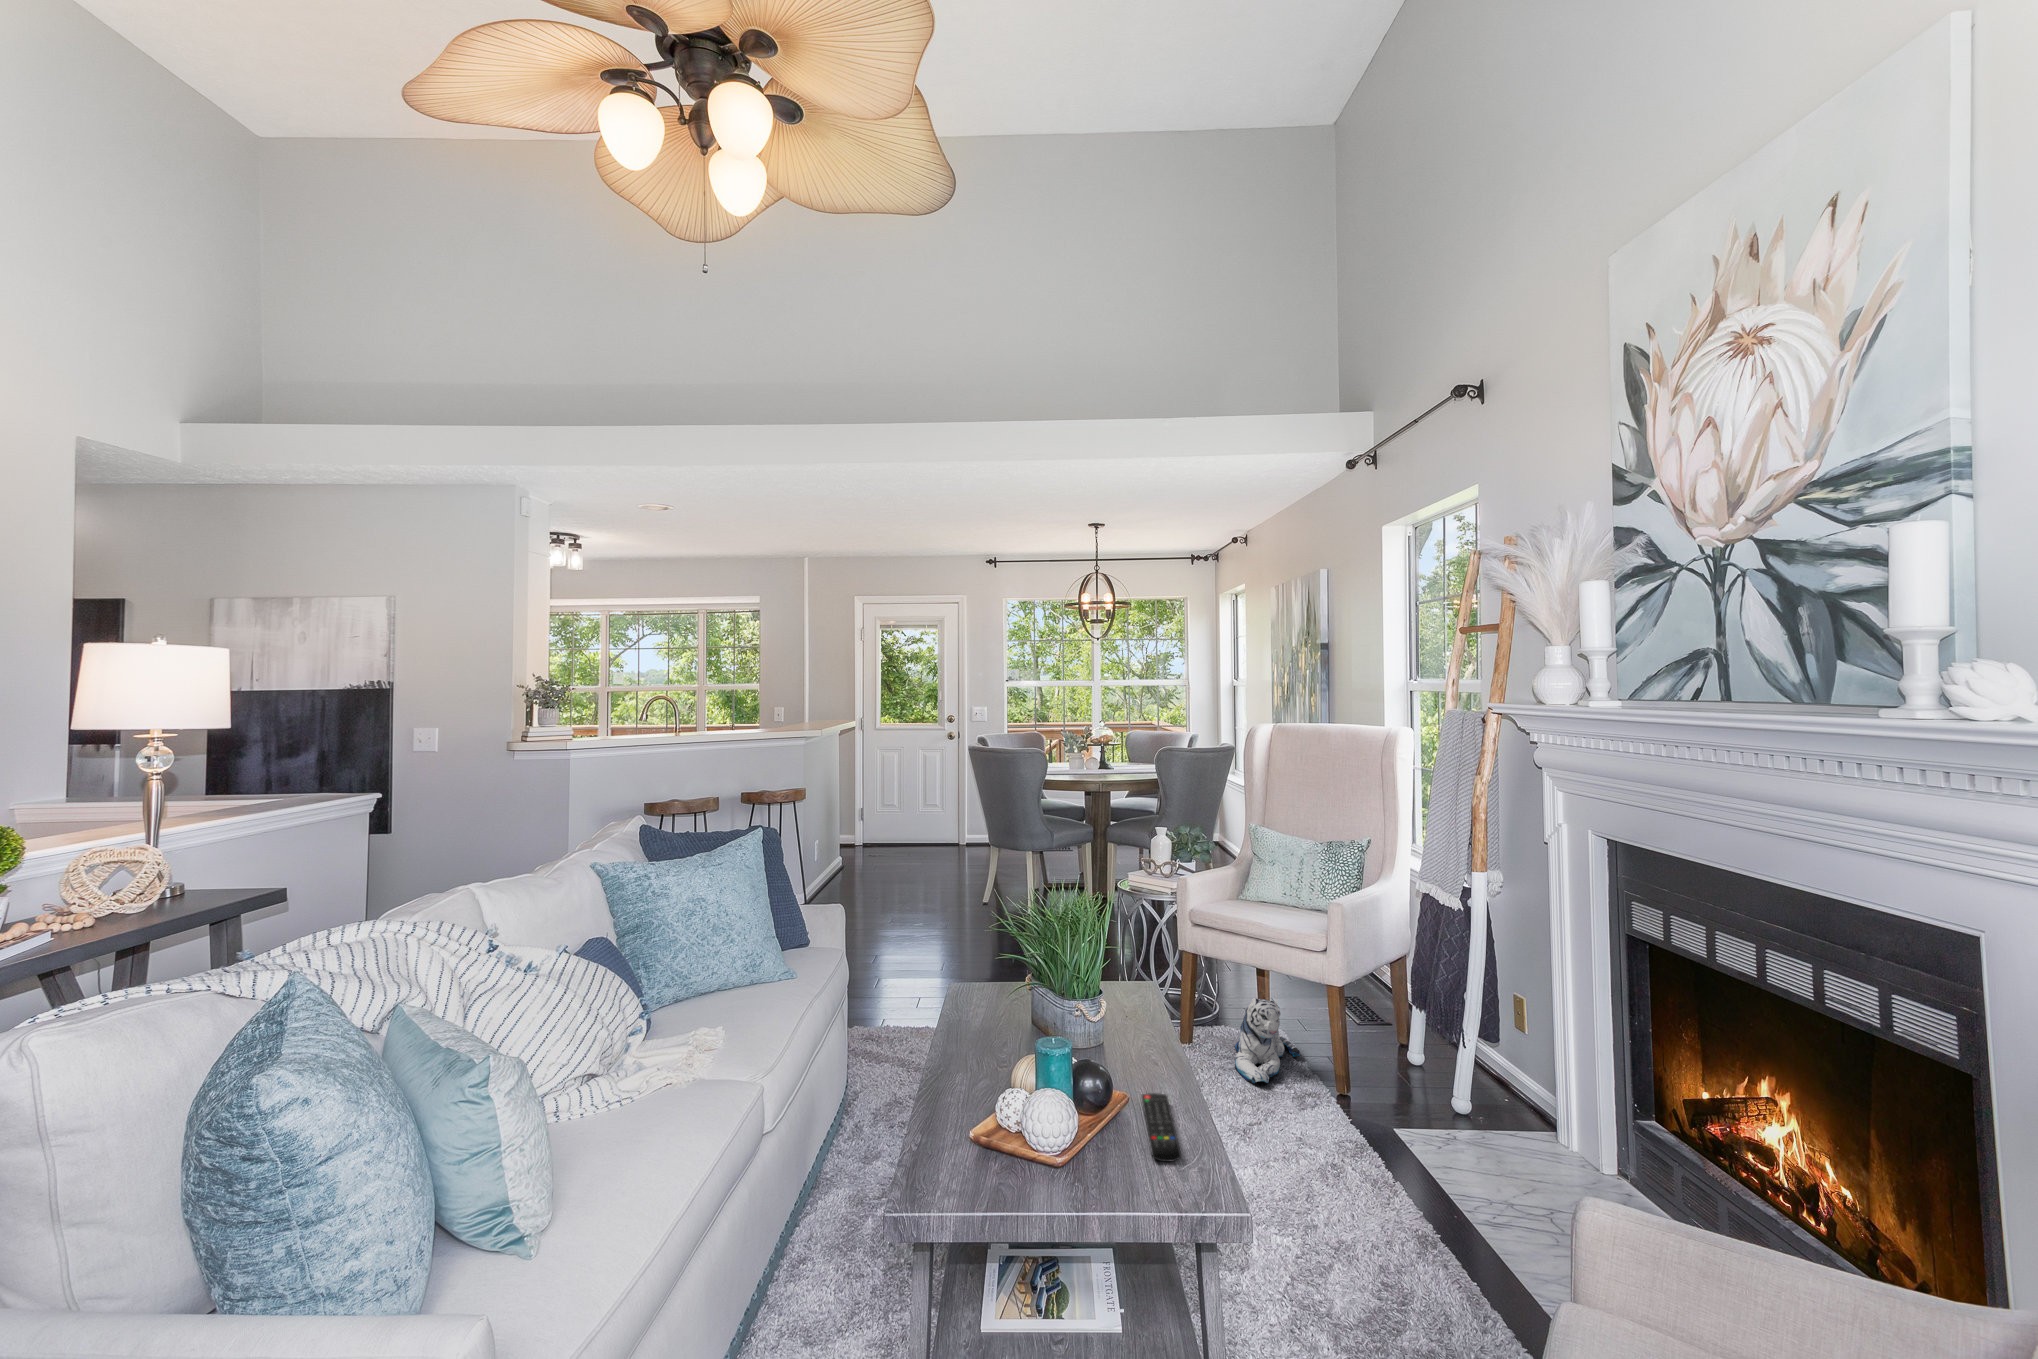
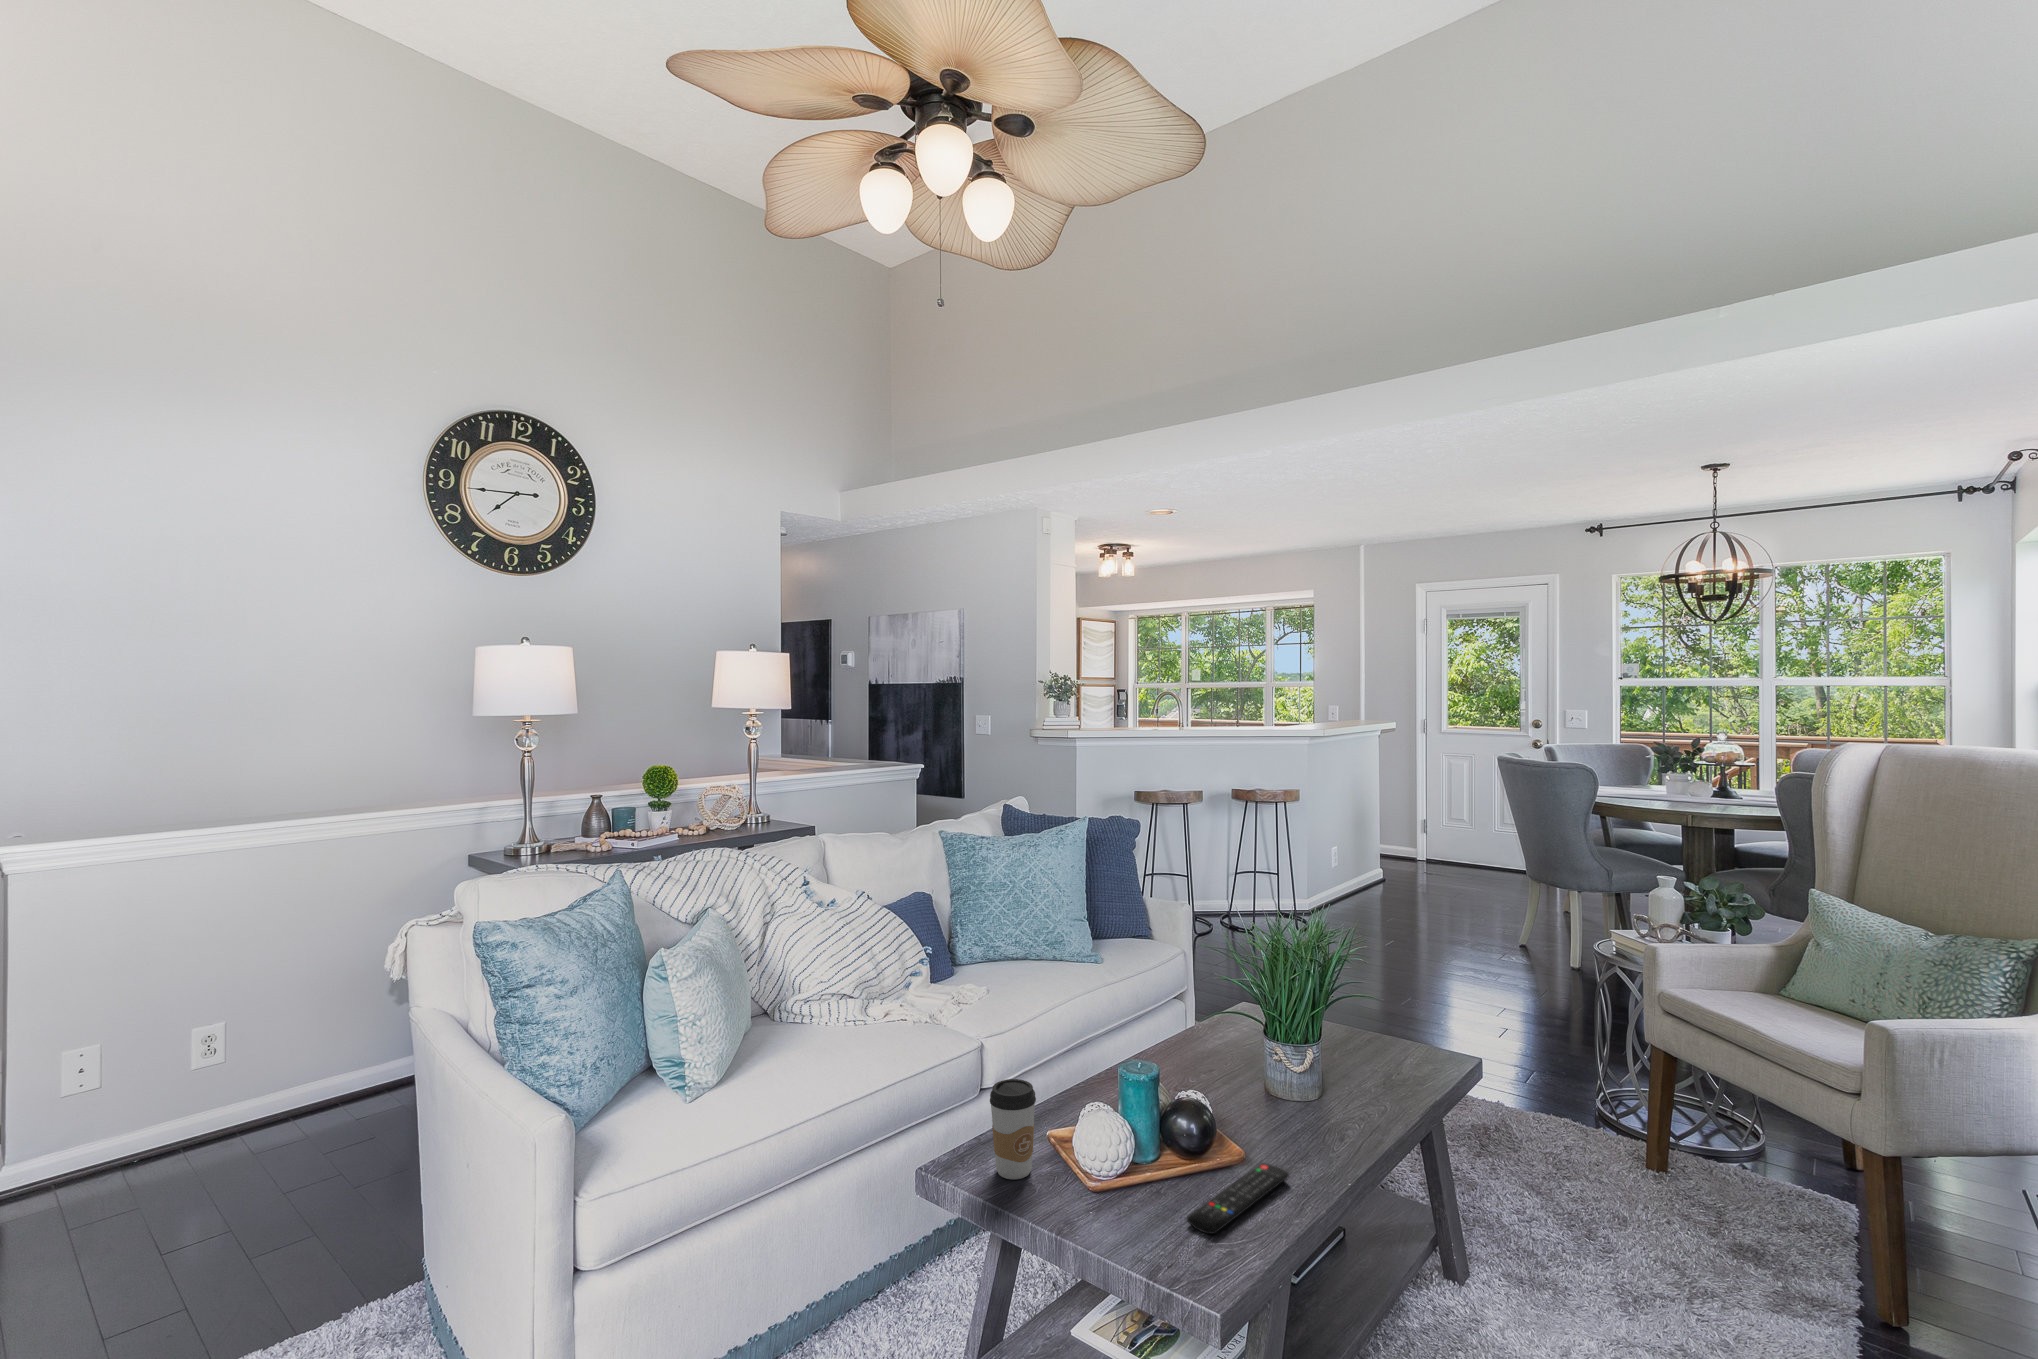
plush toy: present [1234,998,1300,1084] -> none [1668,1140,1807,1266]
coffee cup: none [950,1085,997,1188] -> present [990,1079,1036,1179]

